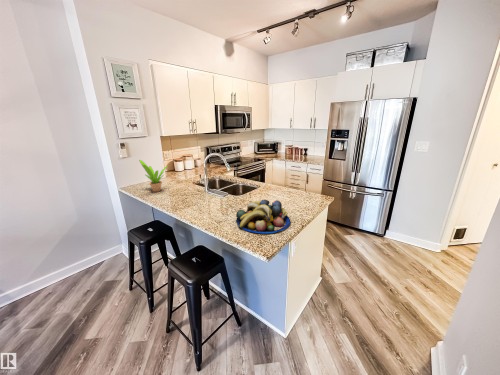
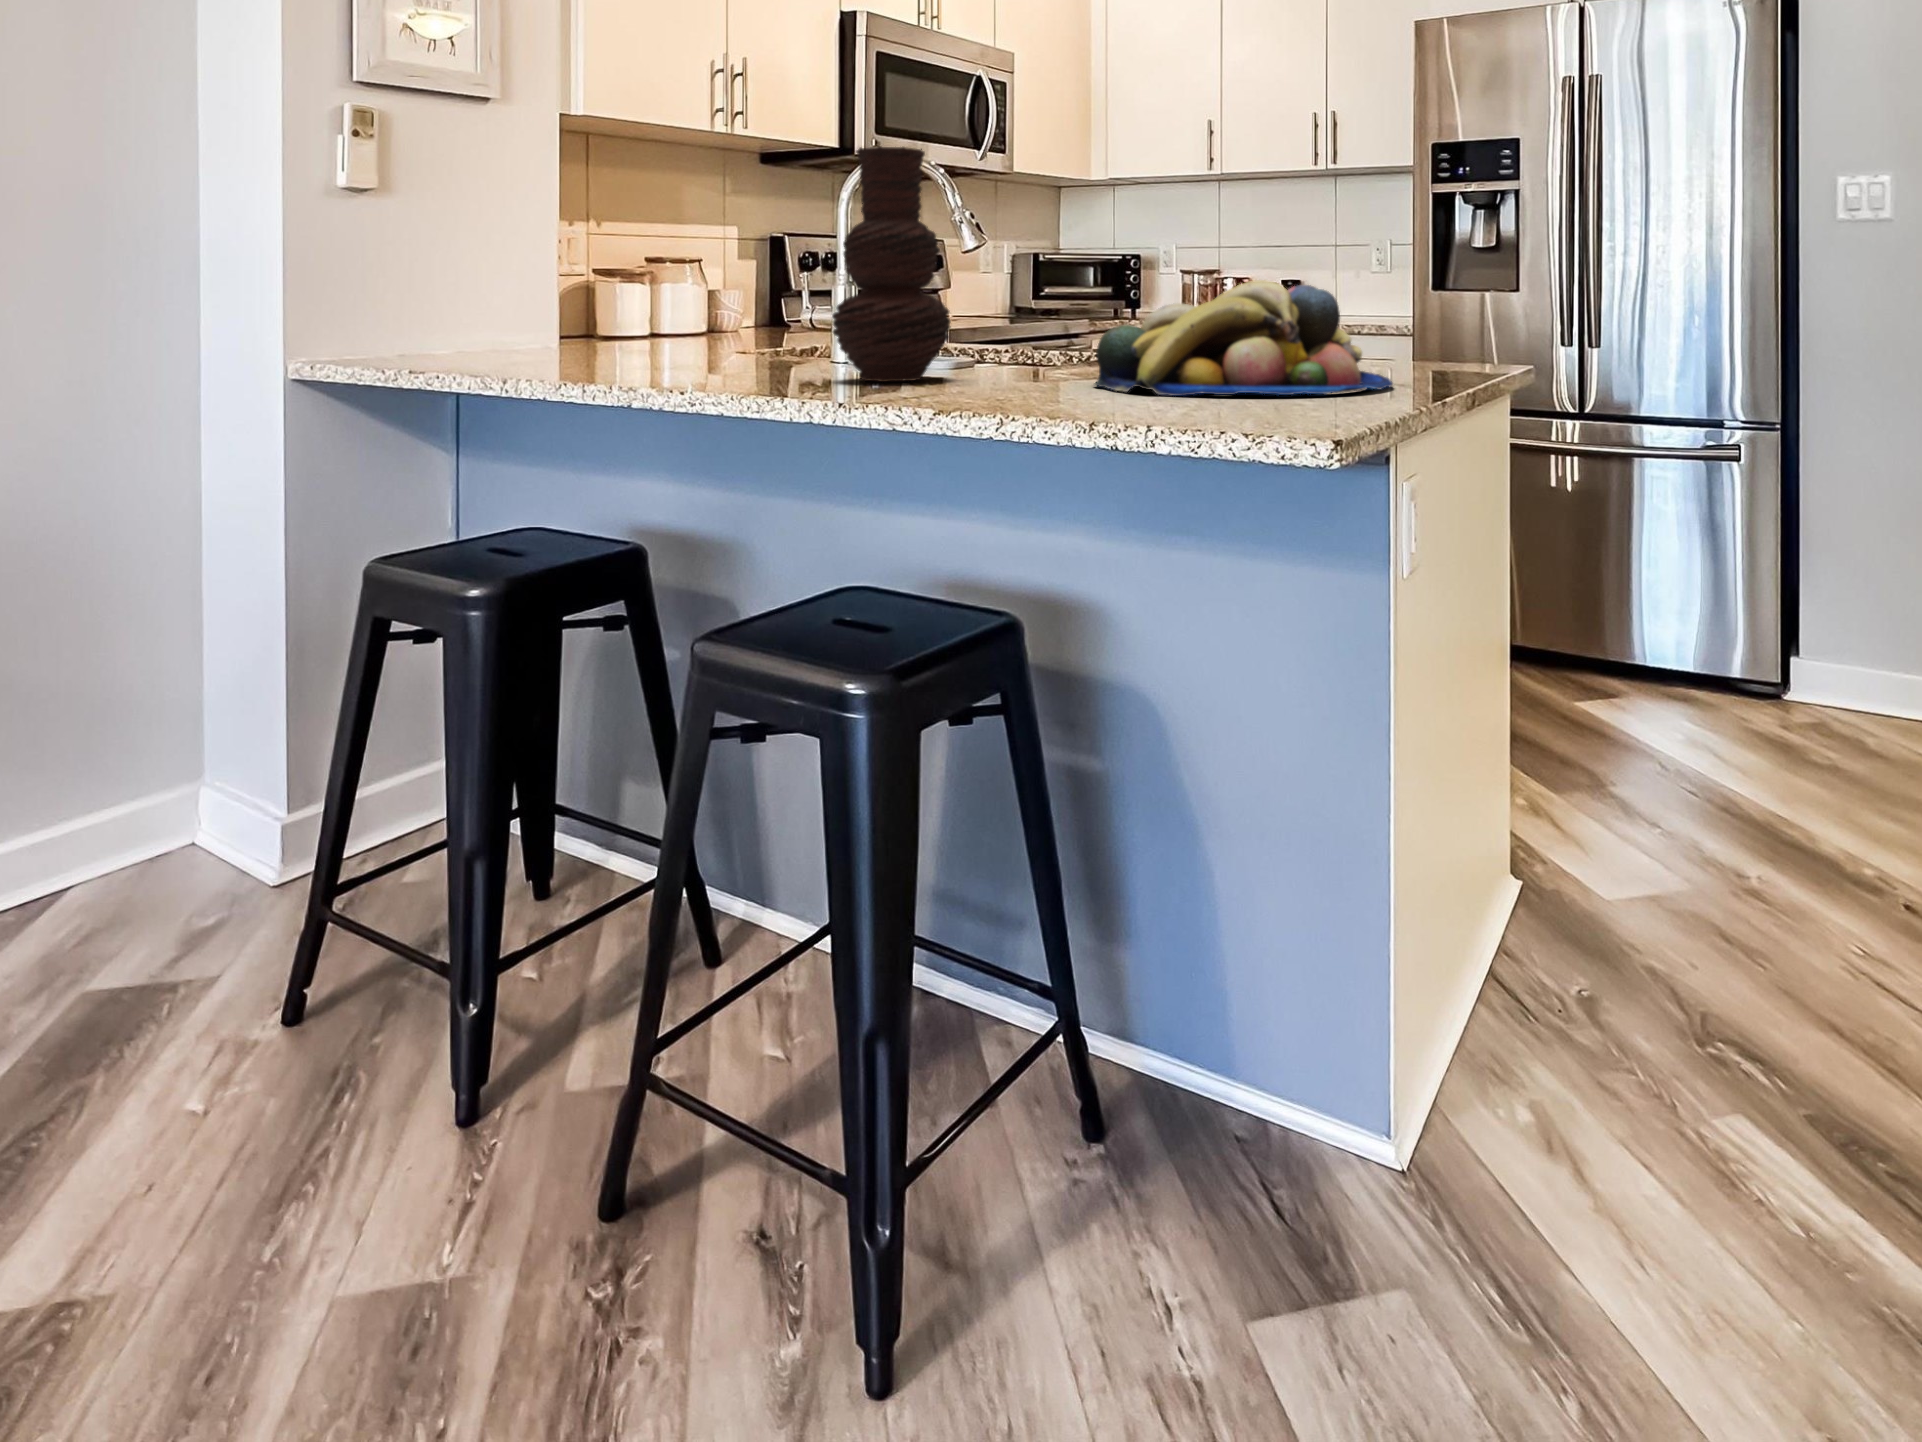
potted plant: present [139,160,167,192] -> none [459,176,621,363]
vase: none [193,171,214,214] -> present [832,146,951,382]

